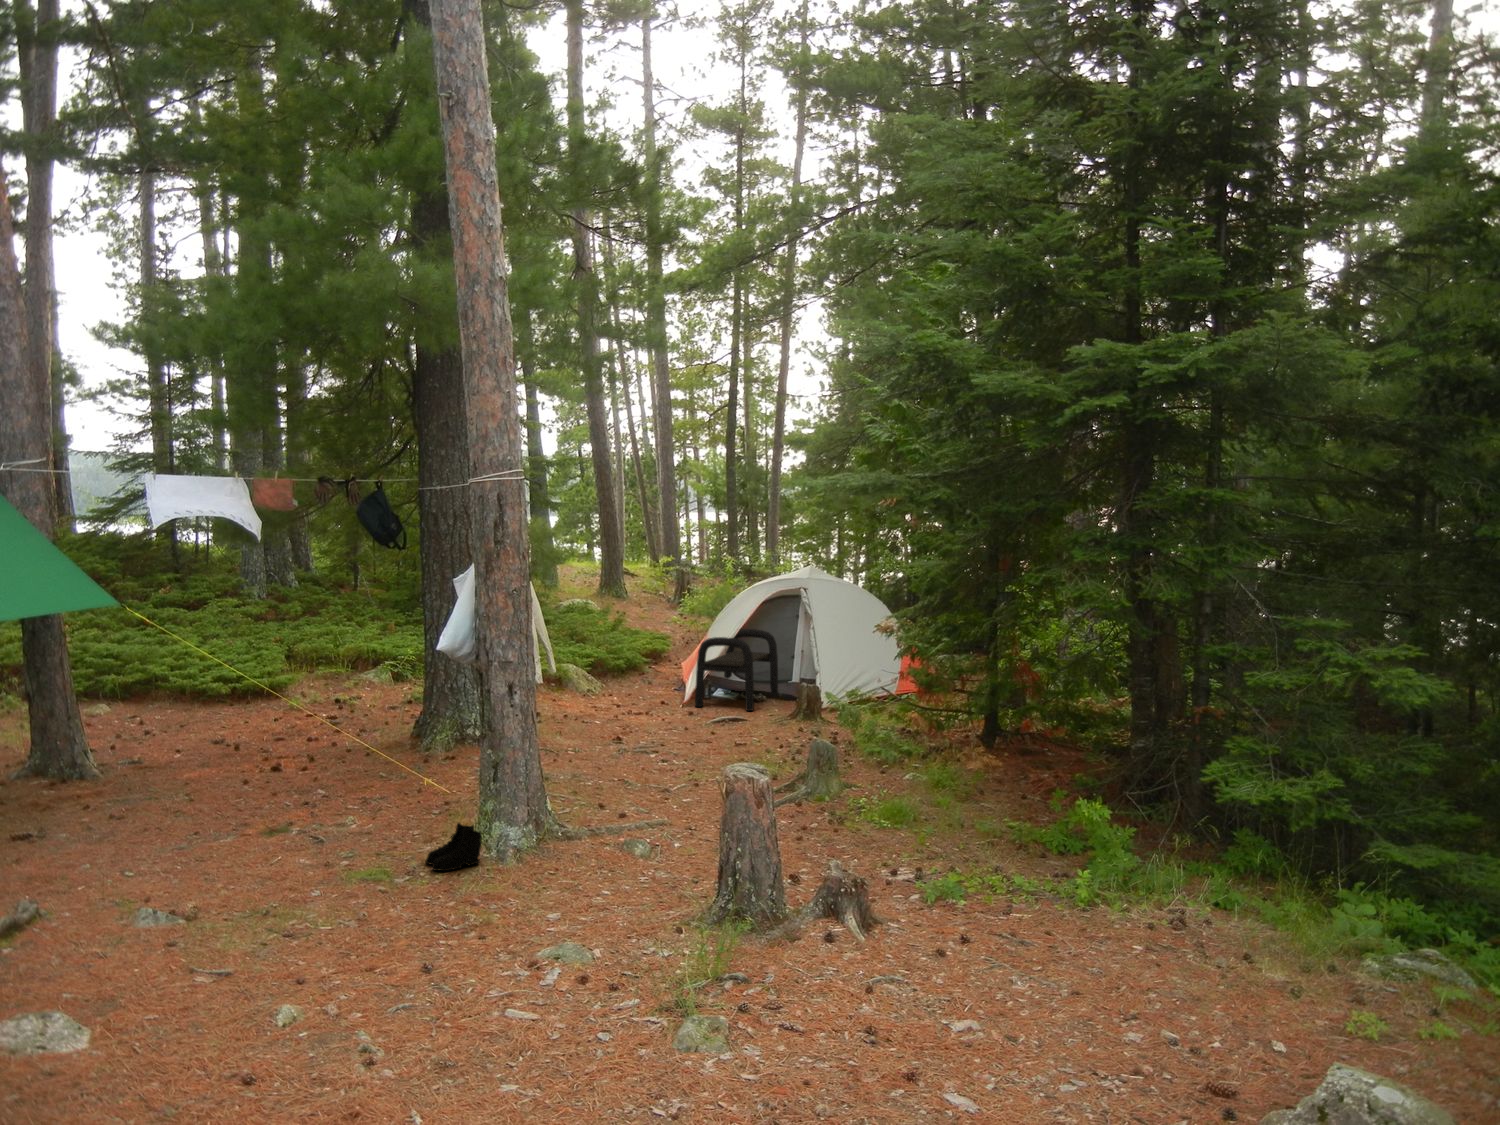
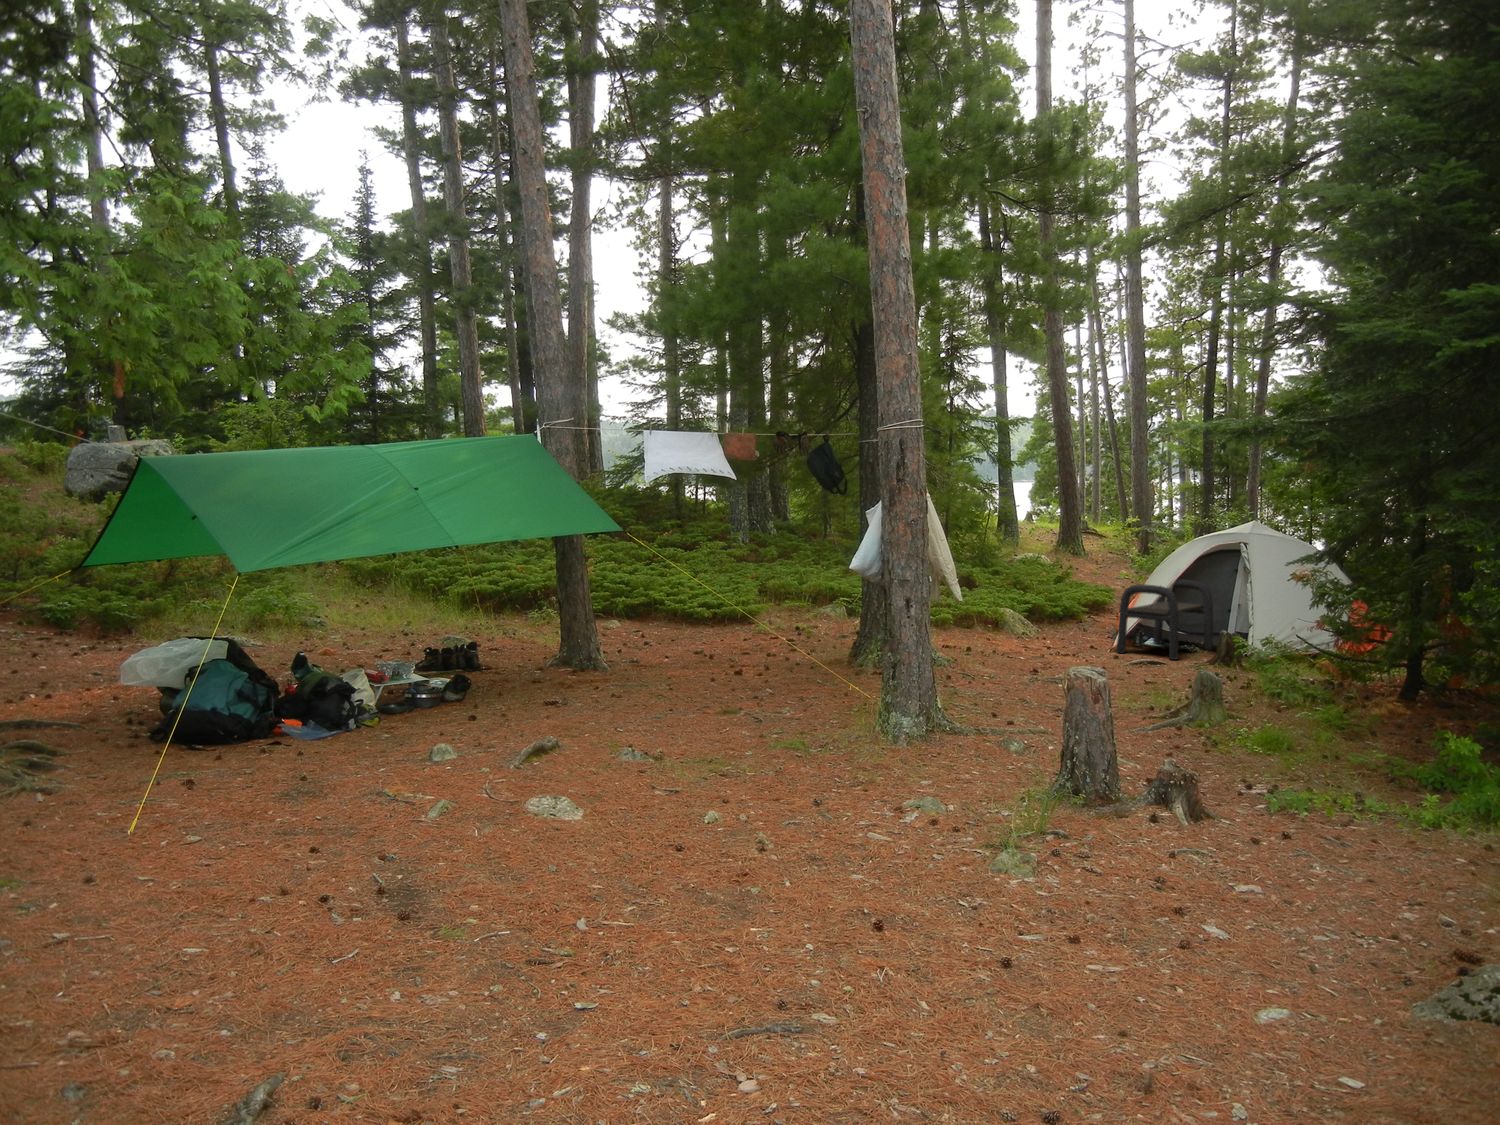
boots: present [426,823,482,872] -> none [837,709,882,745]

